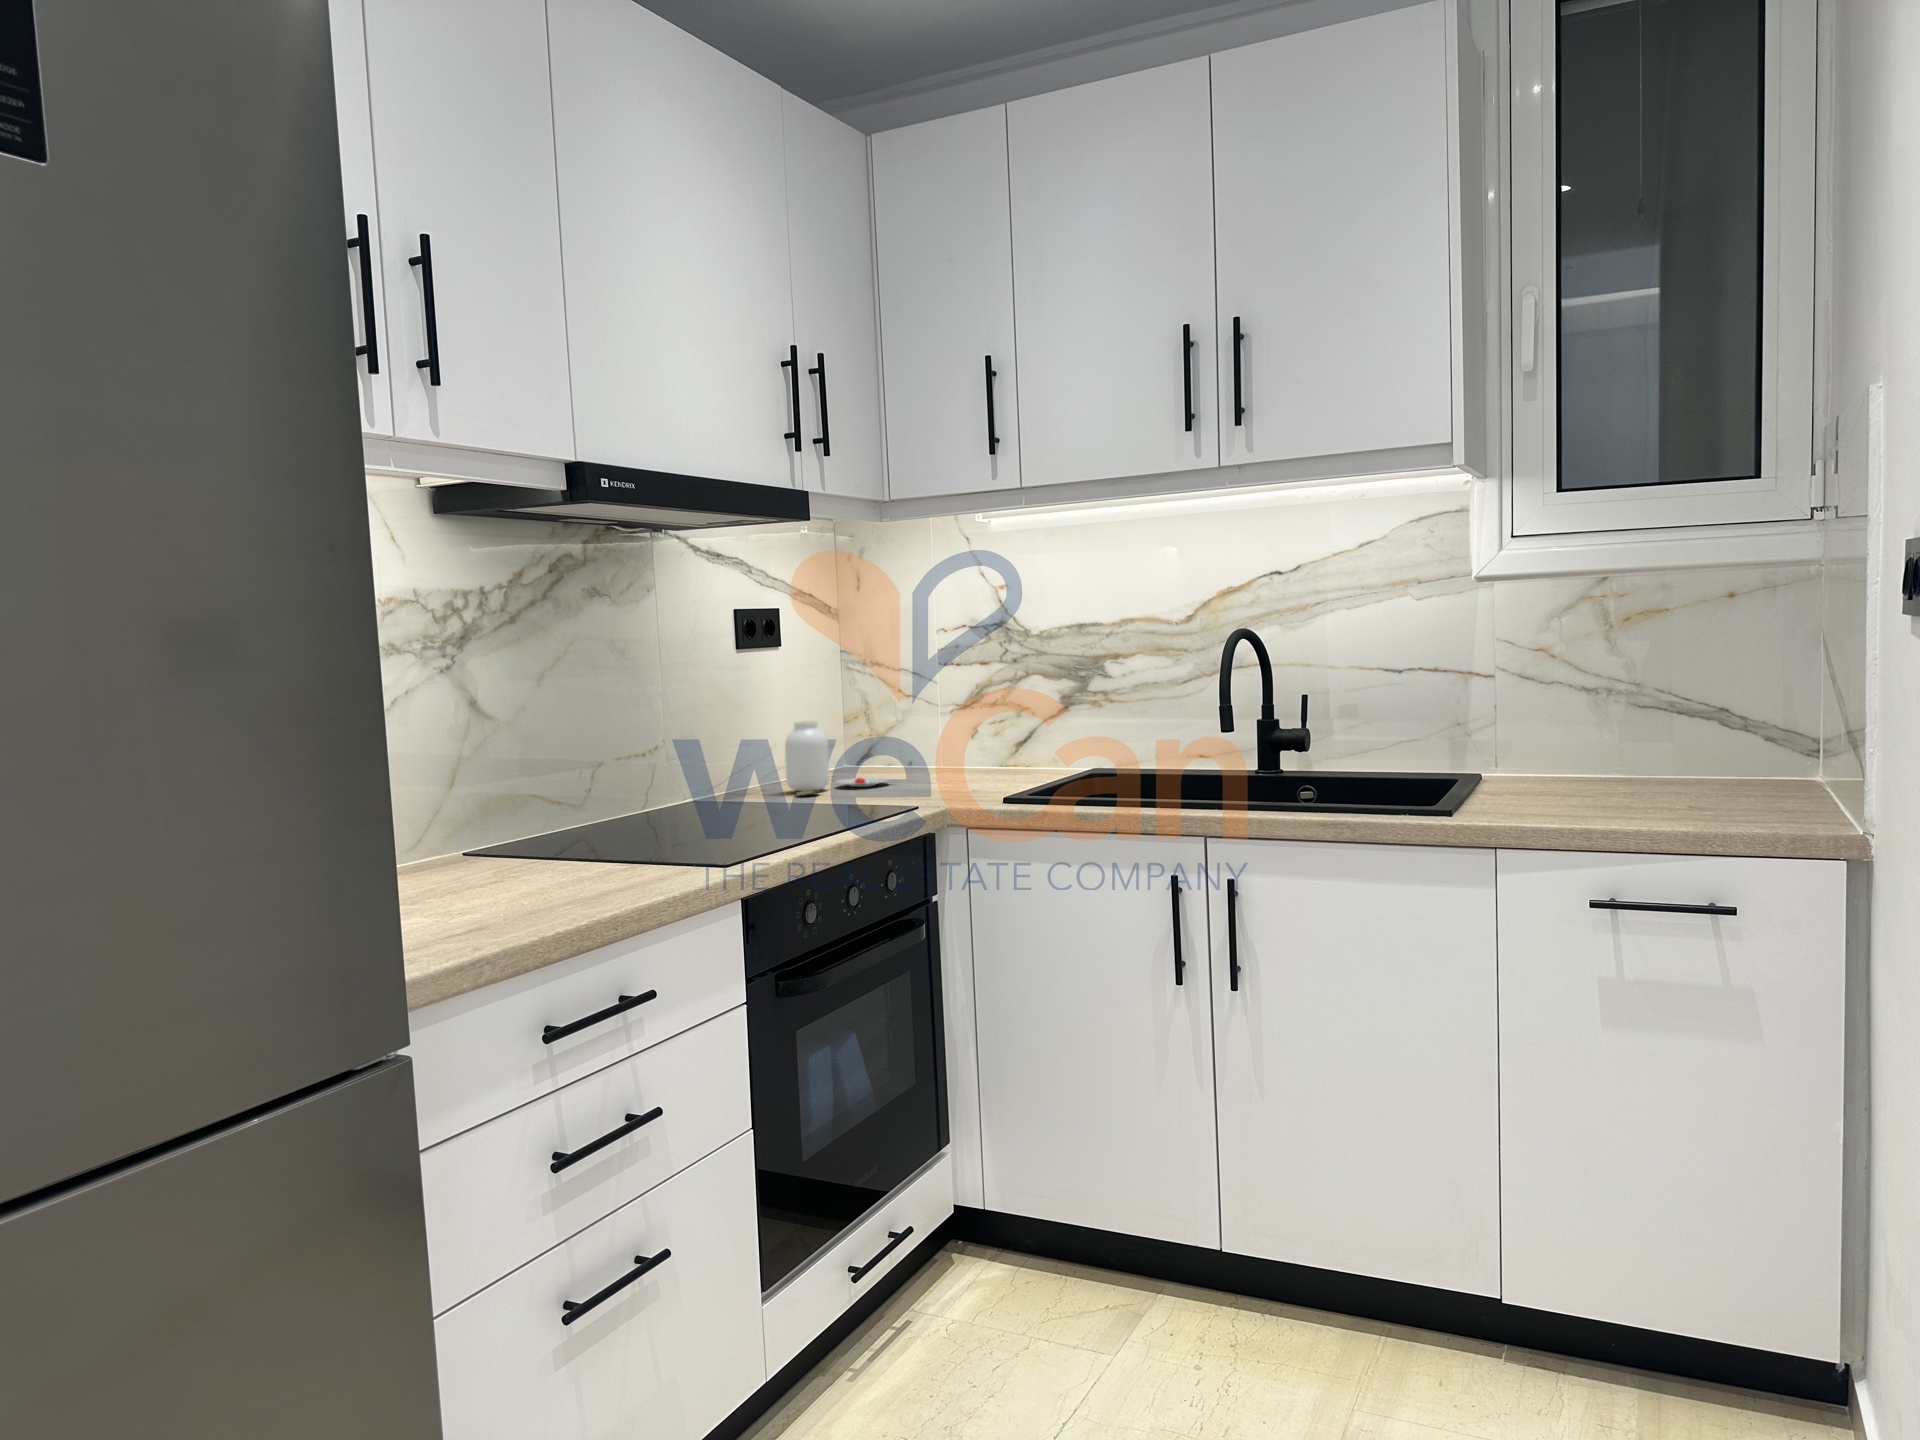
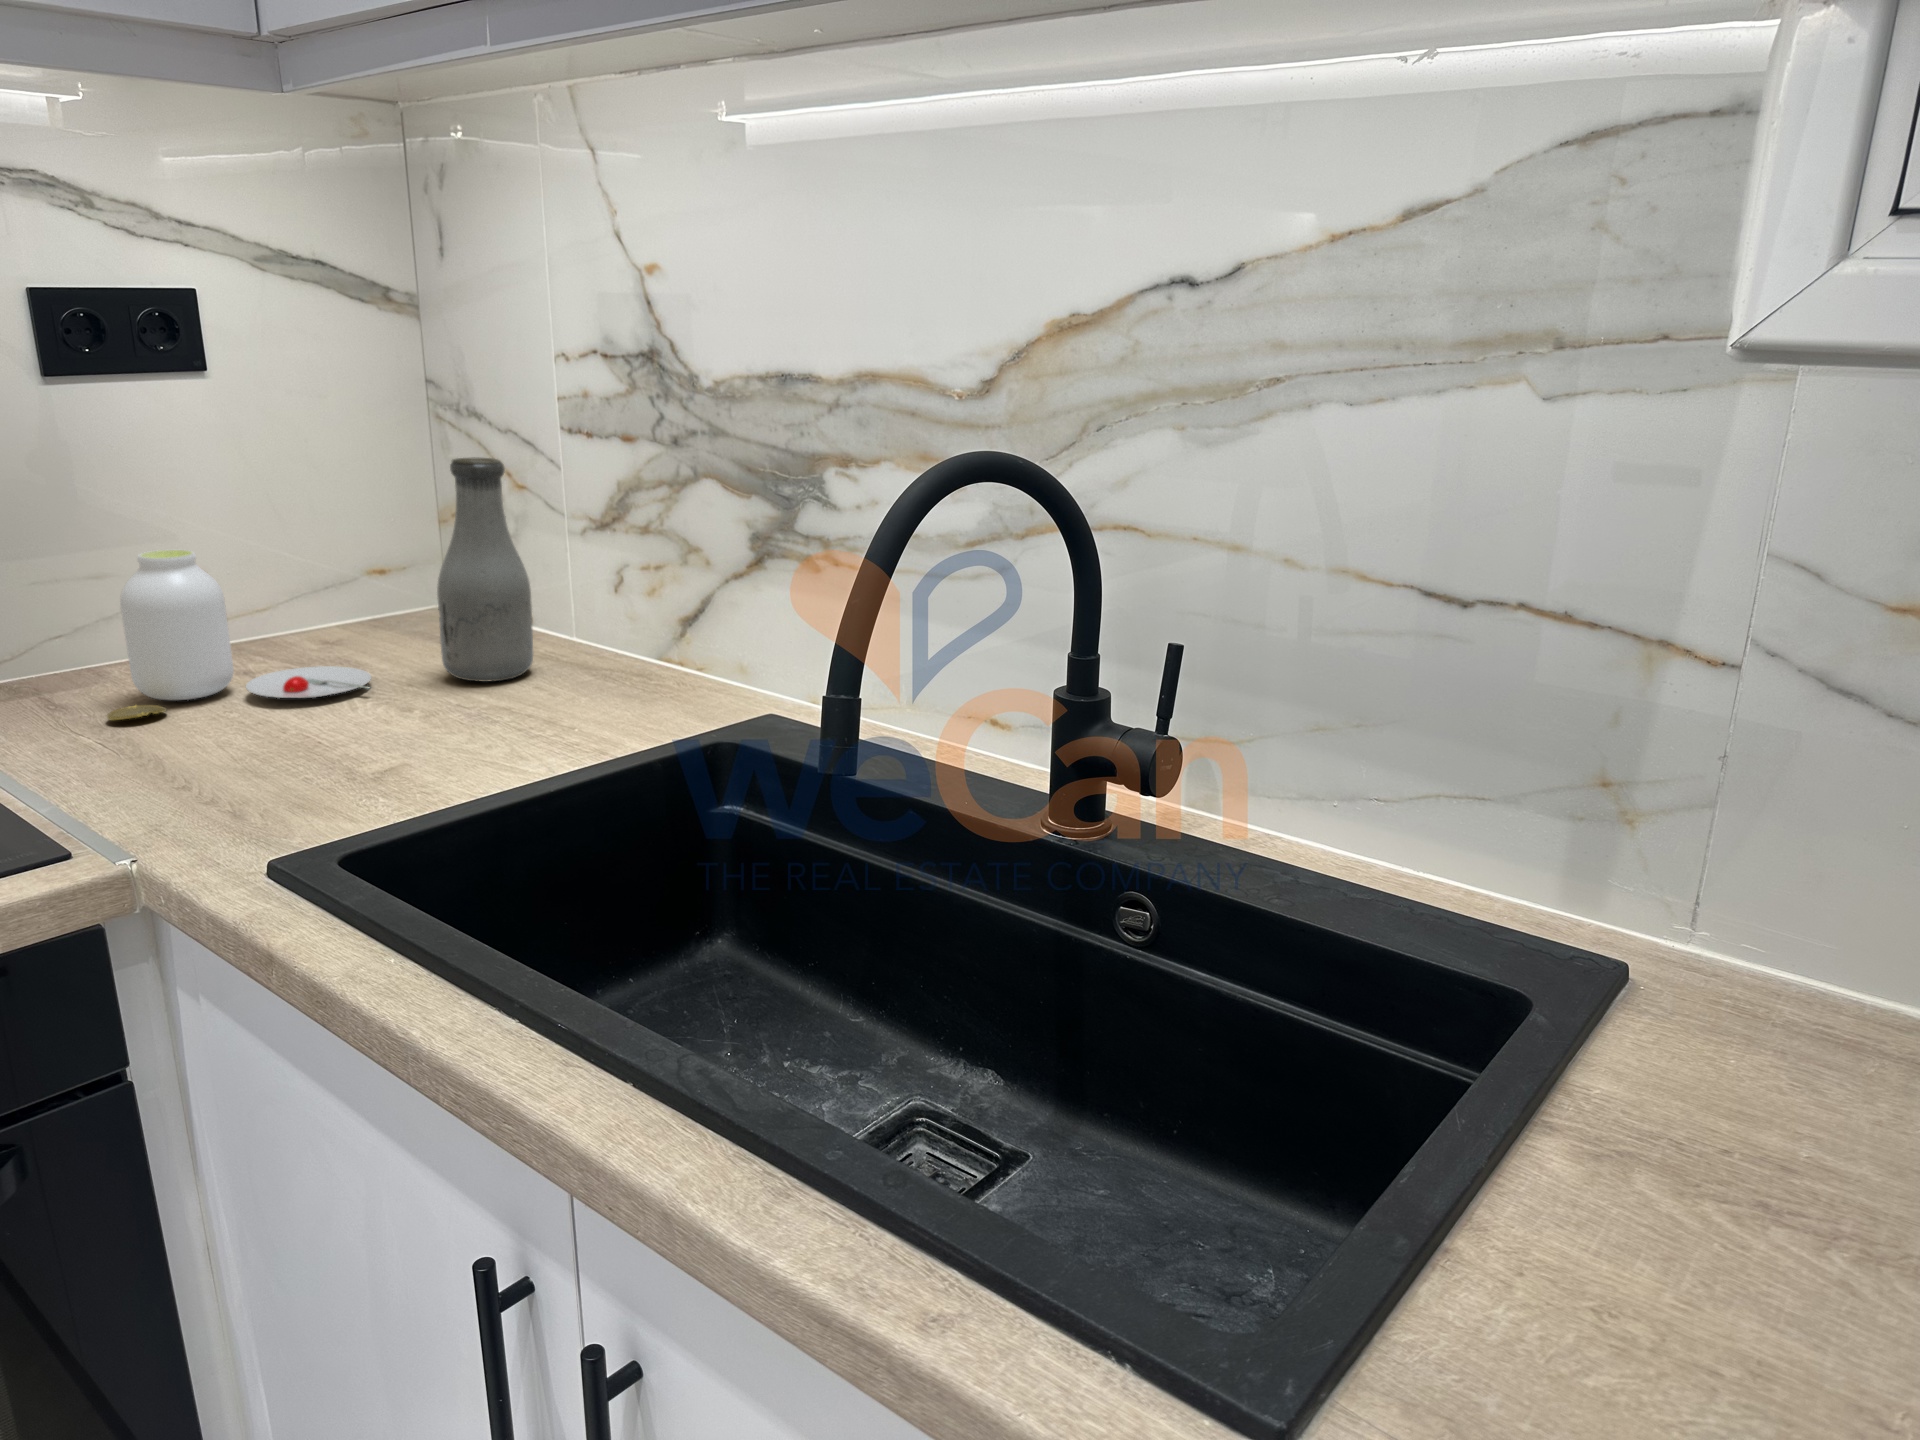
bottle: none [912,673,953,777] -> present [437,457,533,682]

